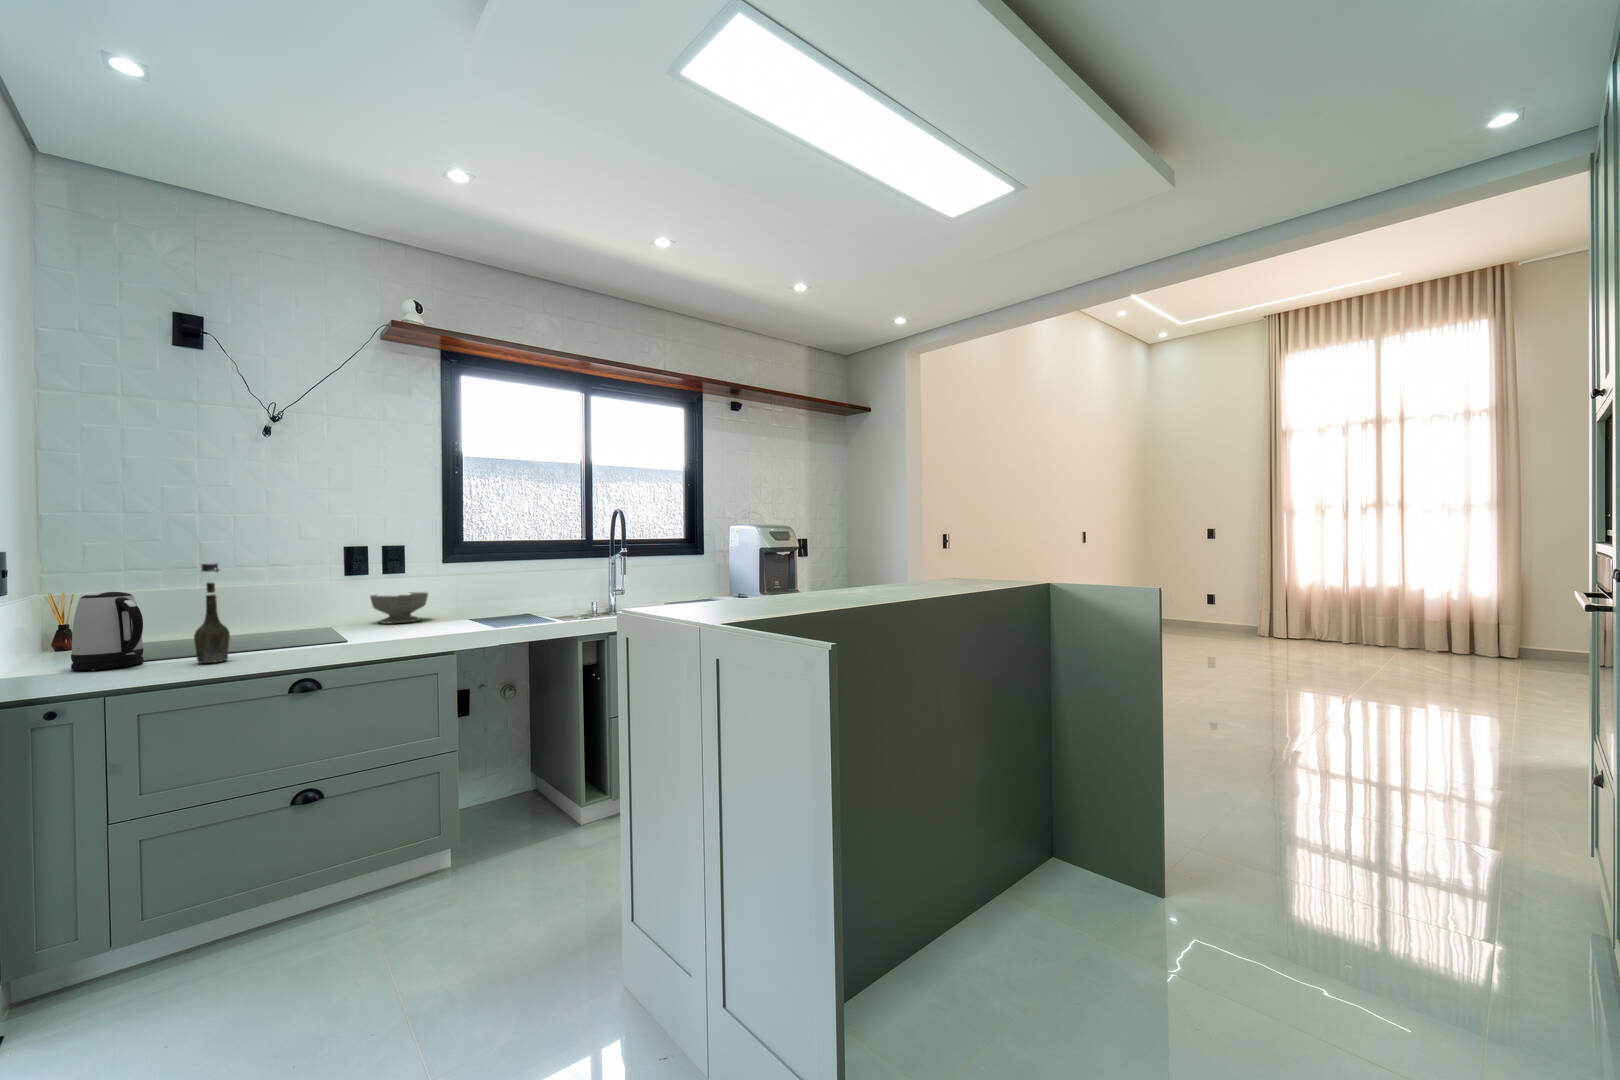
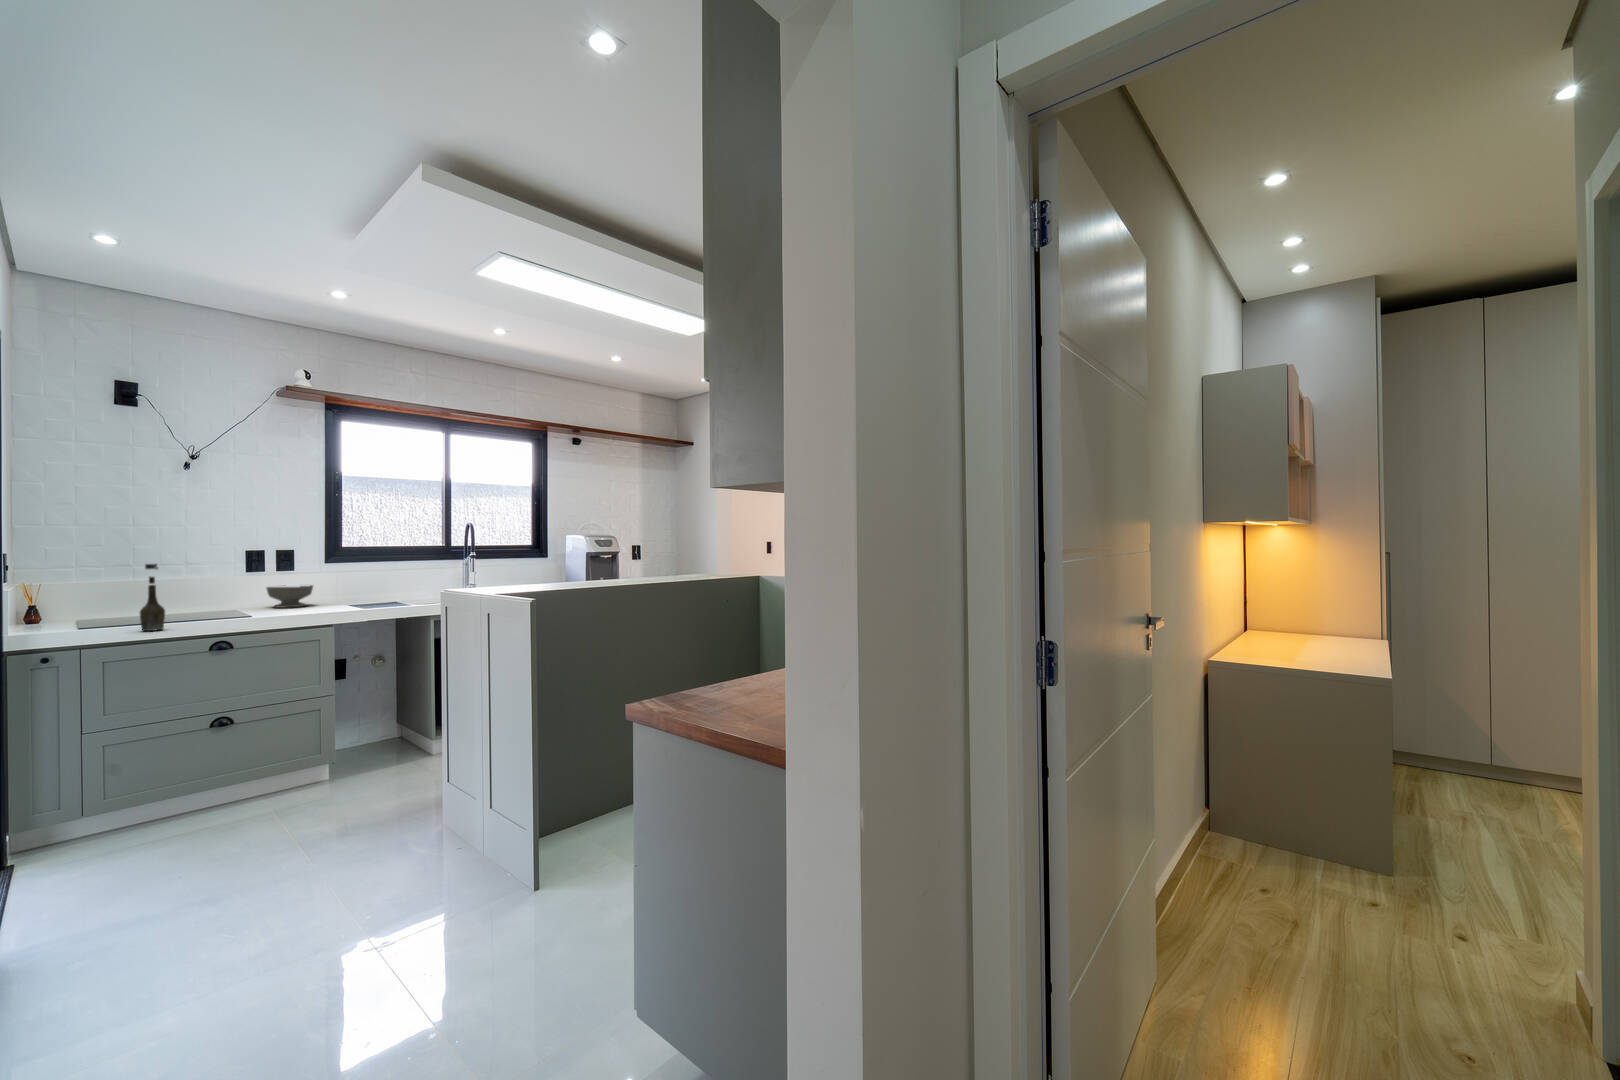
kettle: present [71,592,144,670] -> none [49,583,103,635]

